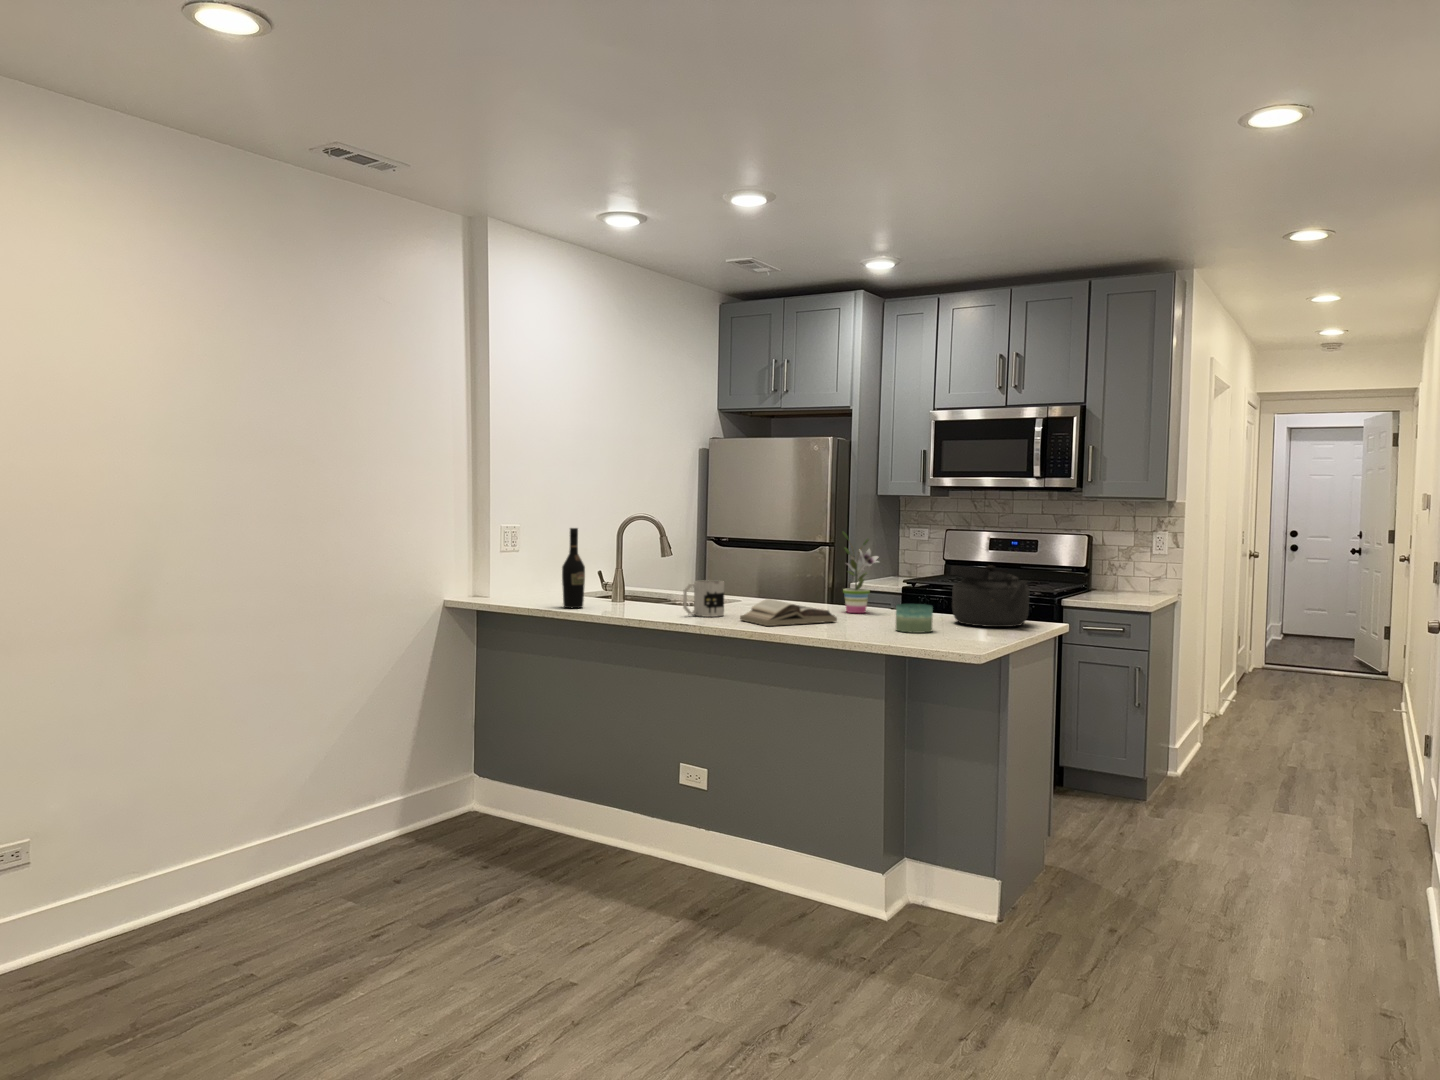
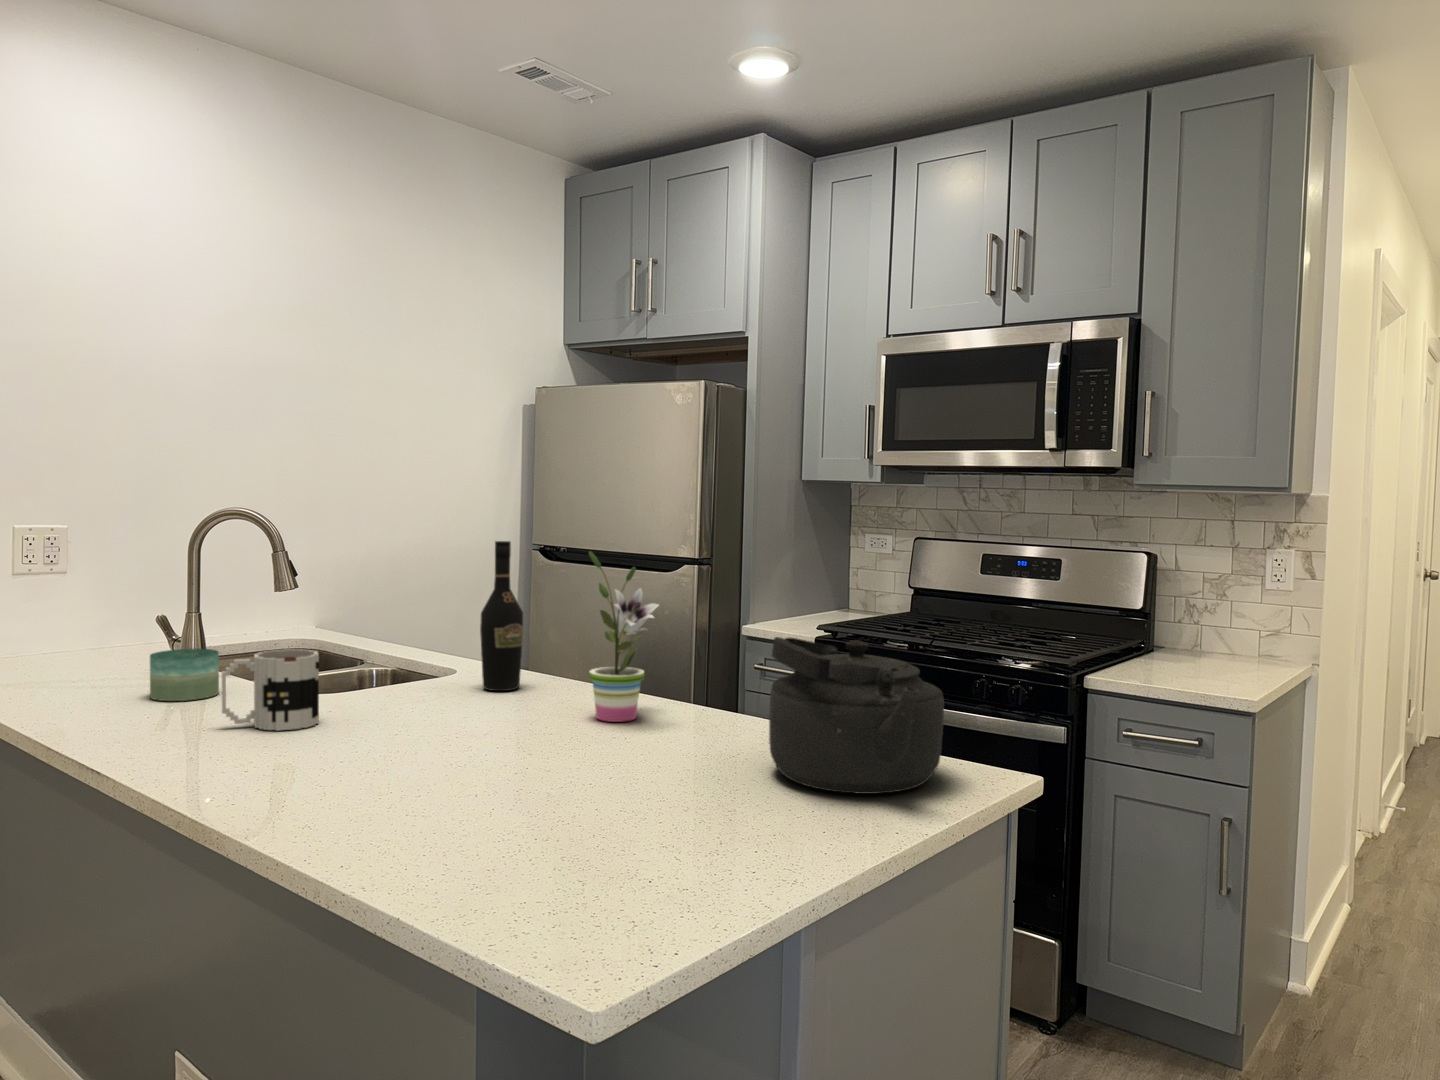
wine bottle: present [562,528,585,608] -> present [480,541,523,691]
book: present [740,599,837,626] -> none [307,699,507,776]
candle: present [896,604,933,633] -> present [150,649,219,701]

